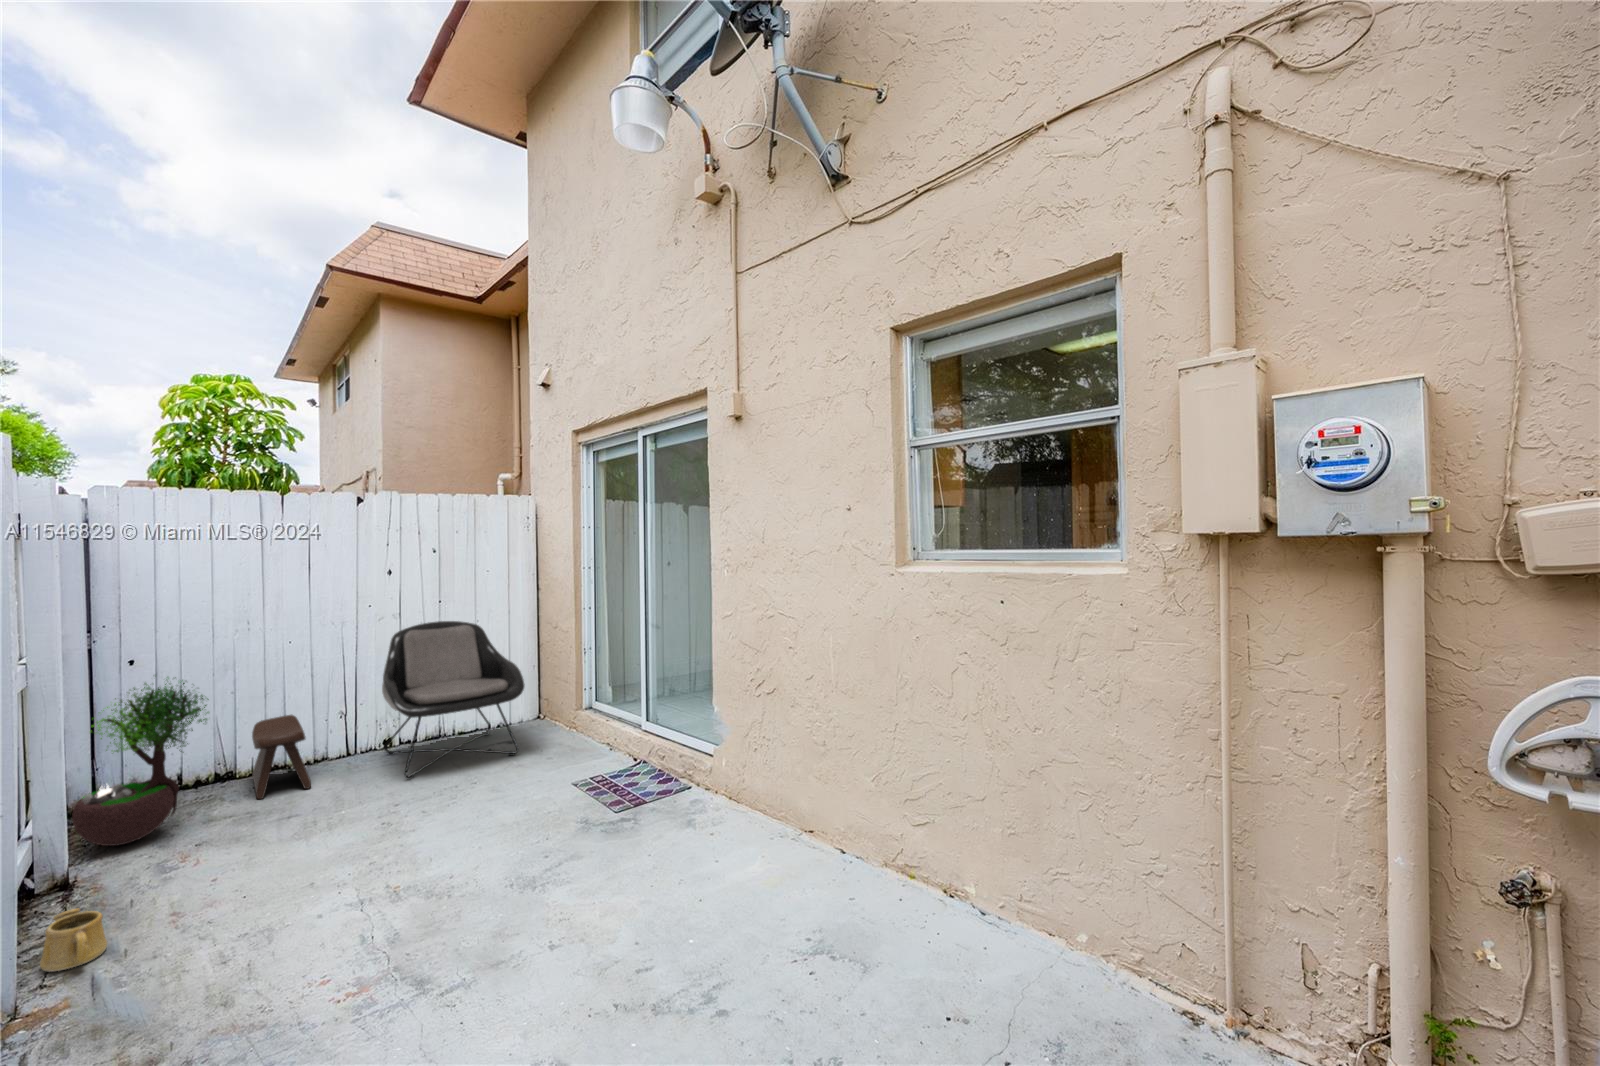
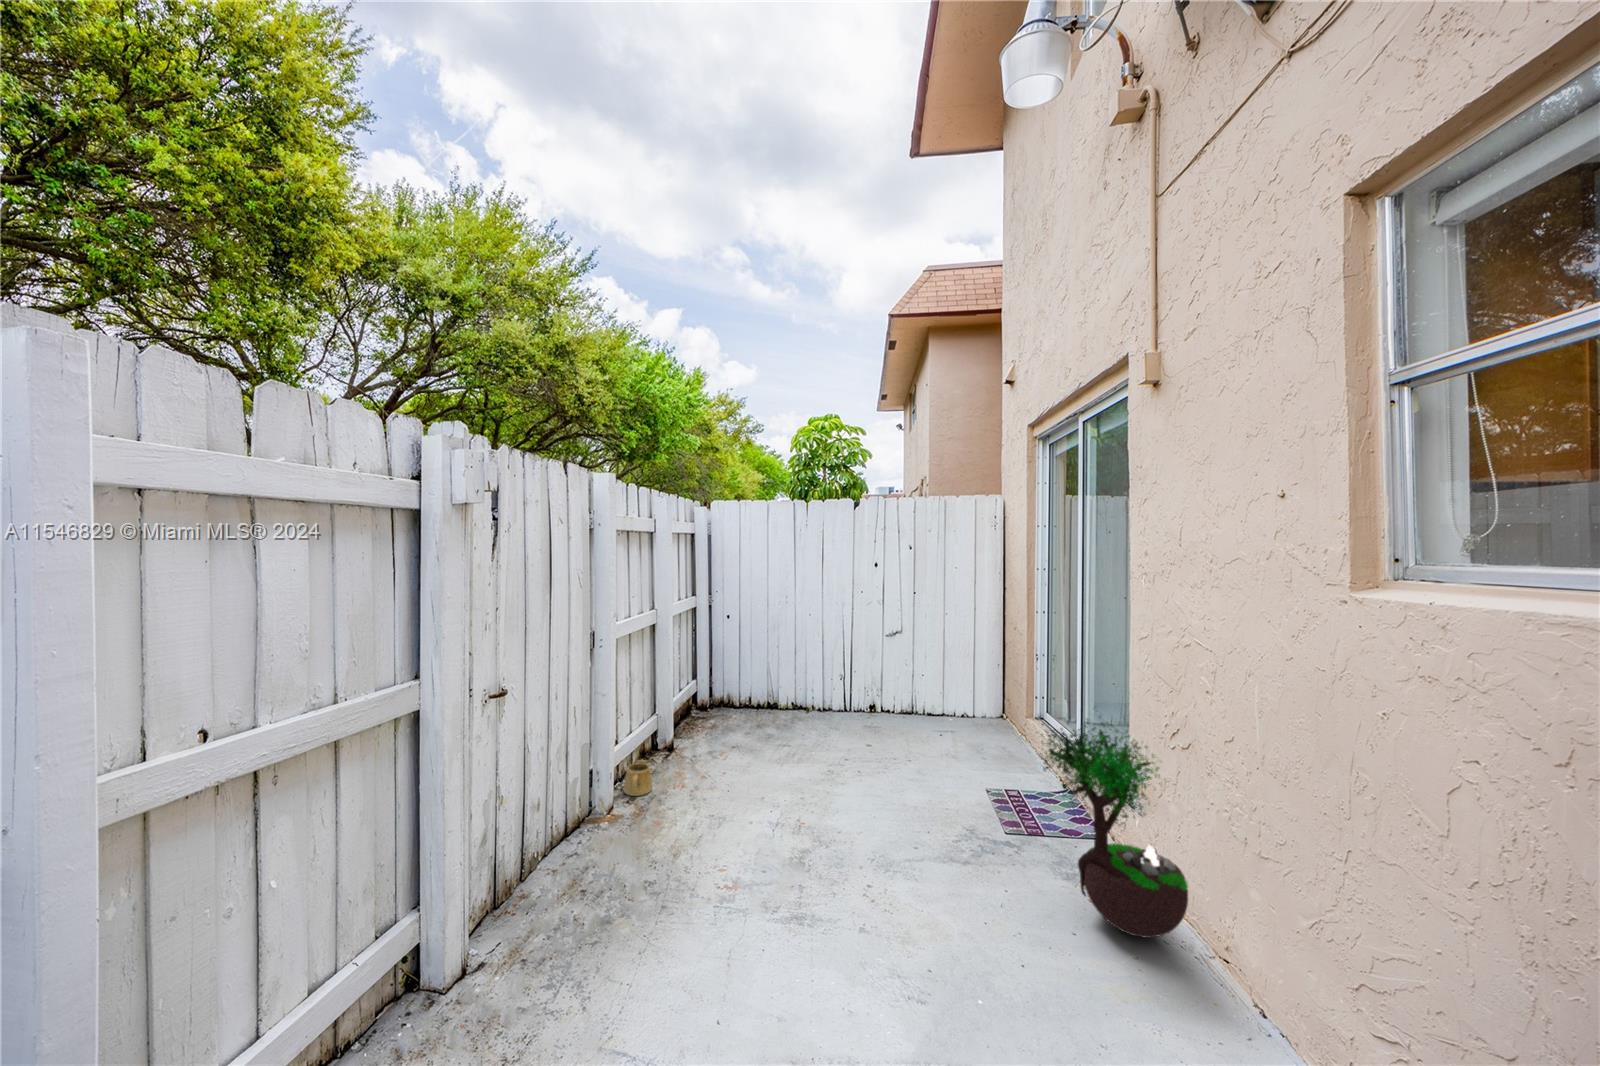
lounge chair: present [382,621,525,780] -> none [856,612,966,746]
potted tree: present [72,678,209,846] -> present [1039,717,1188,938]
stool: present [252,715,311,799] -> none [777,669,815,727]

